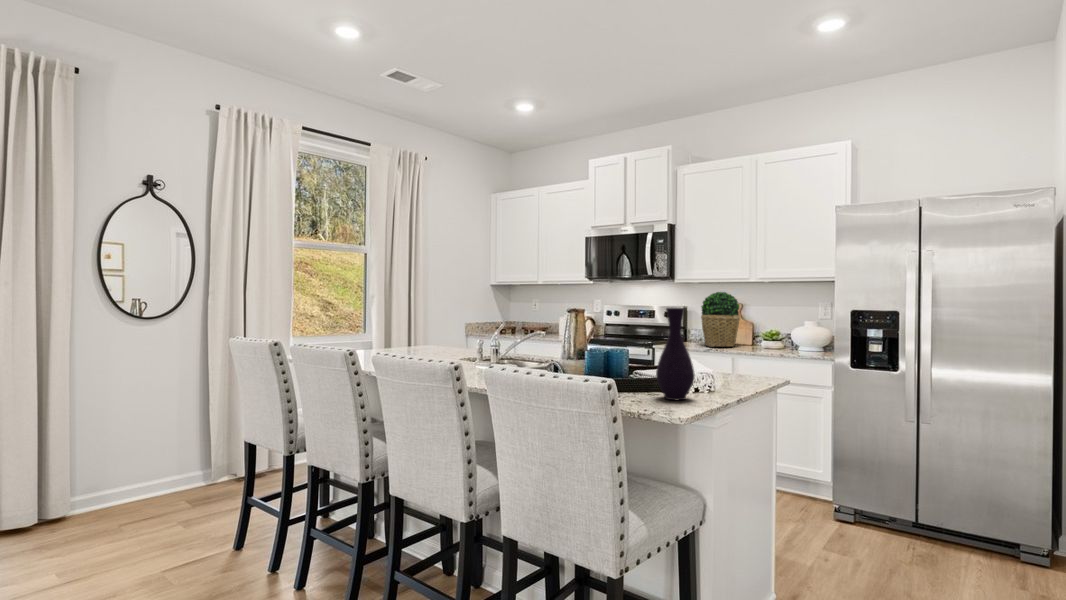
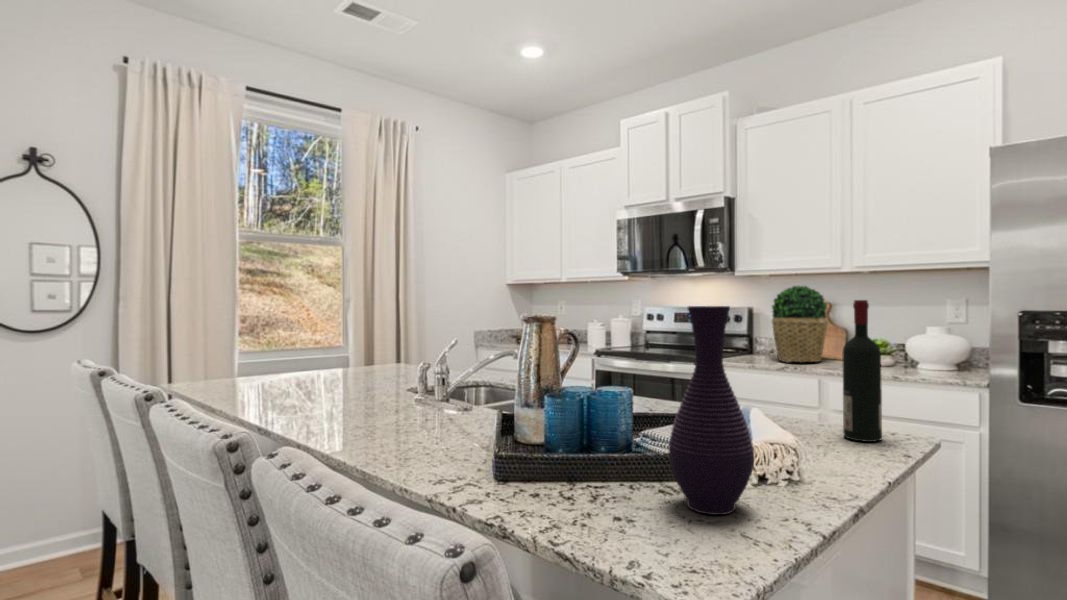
wine bottle: none [738,305,758,380] -> present [842,300,882,442]

